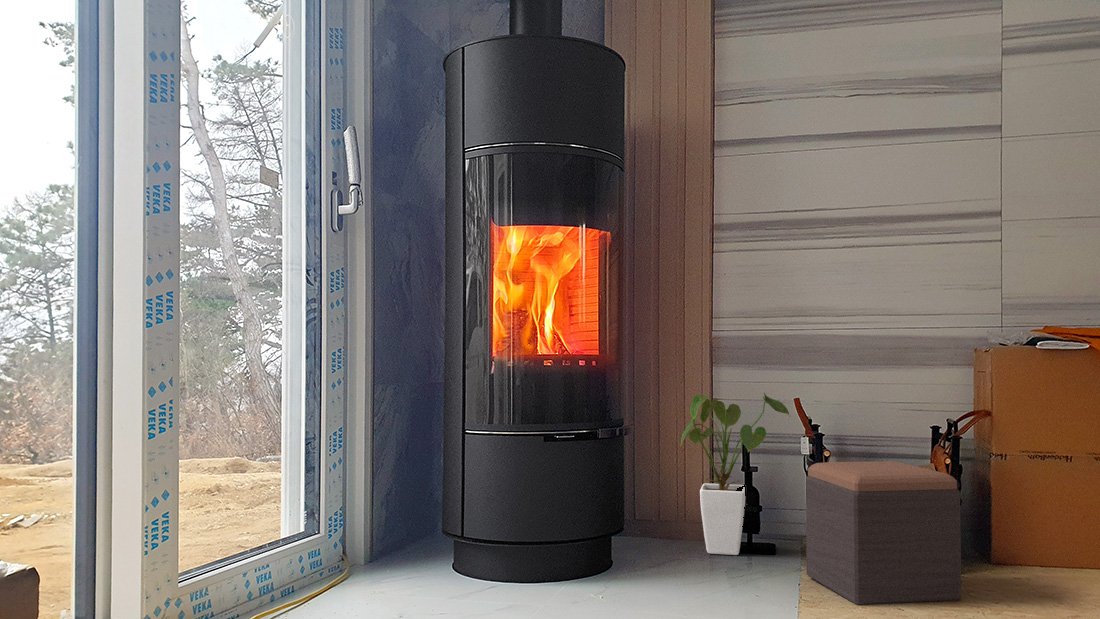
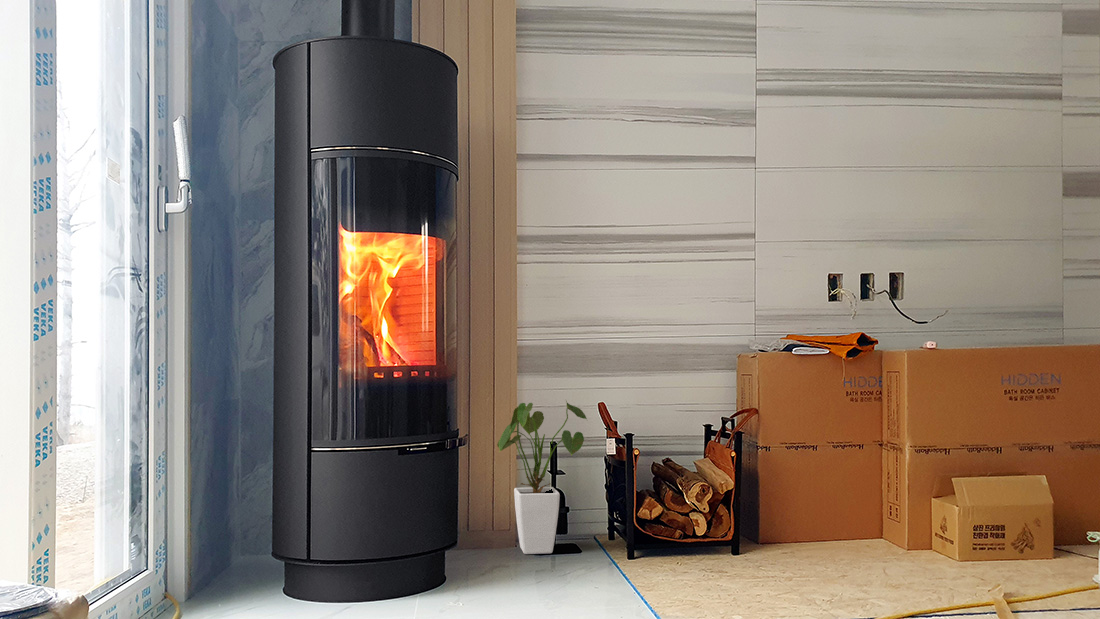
footstool: present [806,461,961,605] -> none [628,458,761,586]

